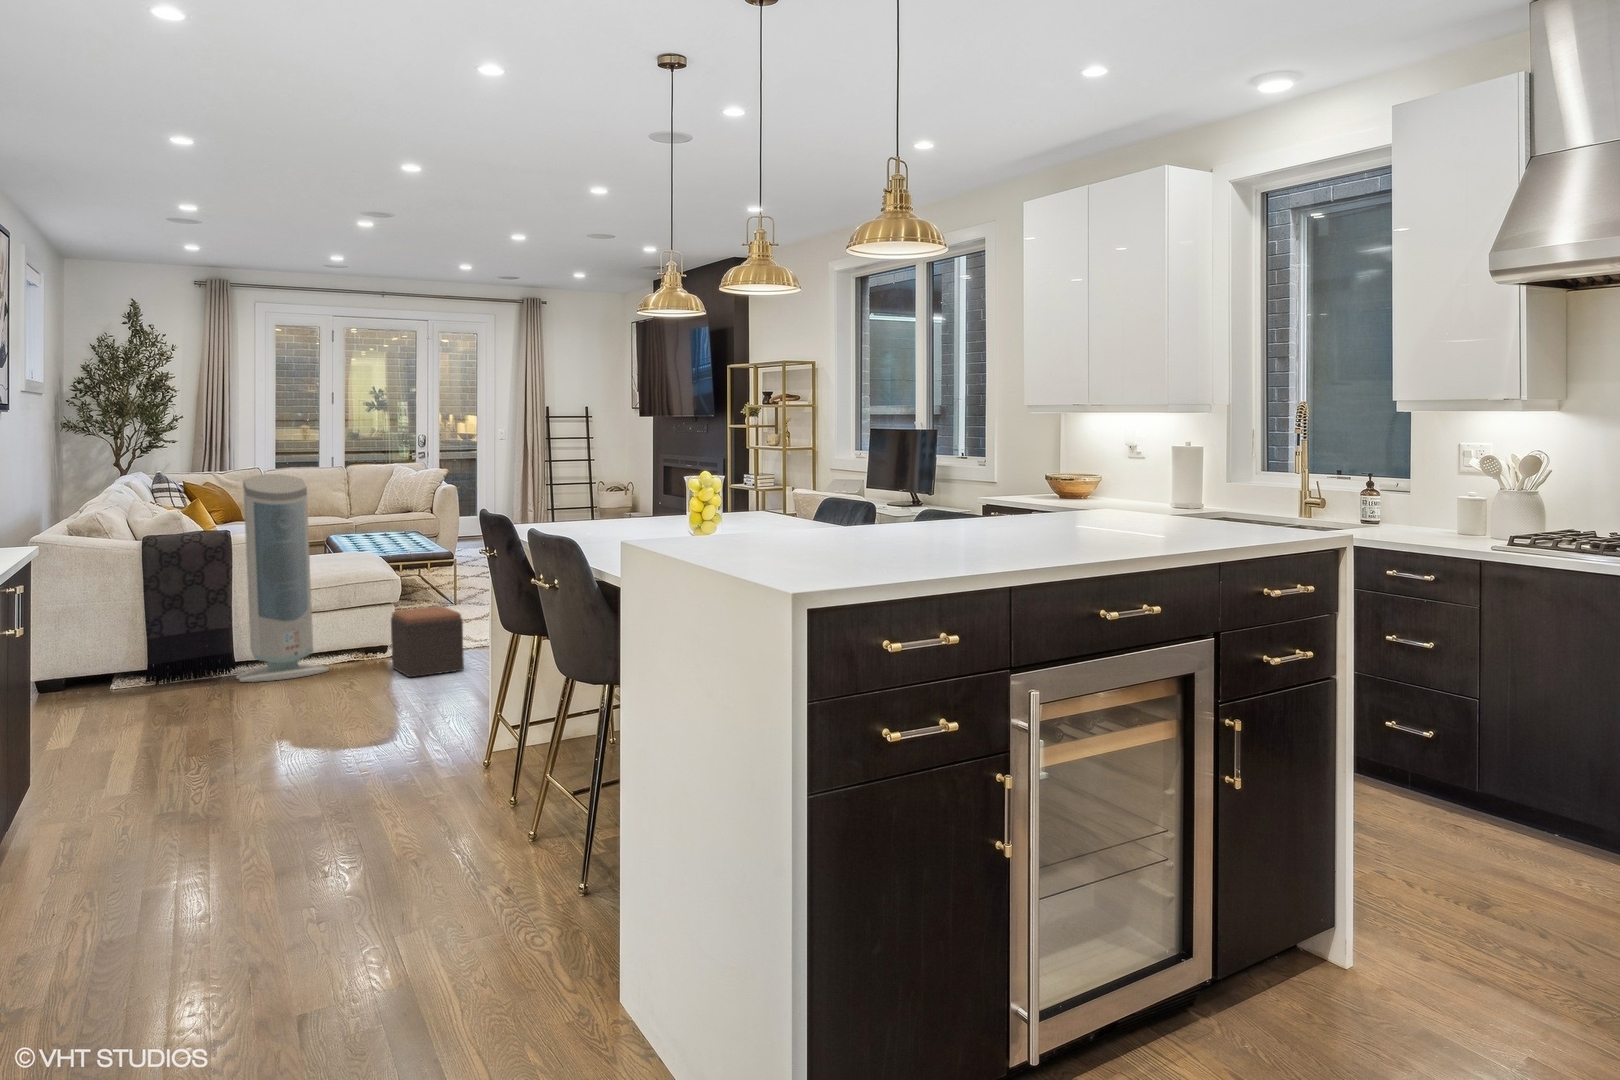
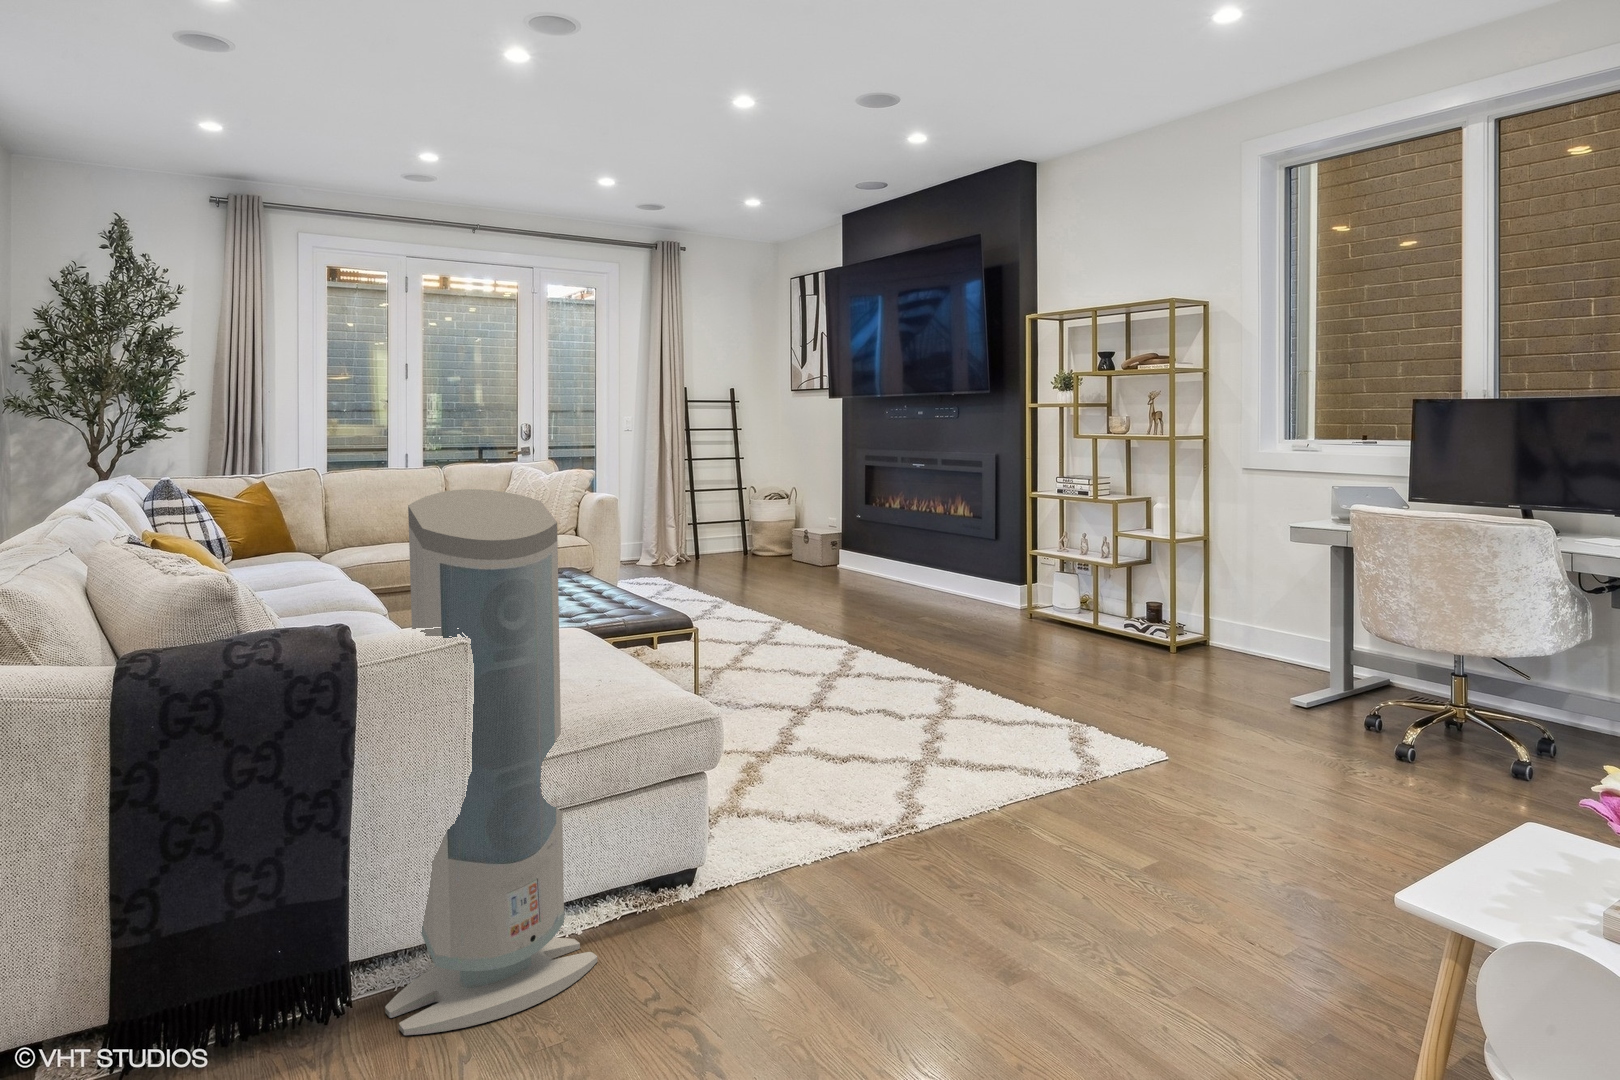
footstool: present [391,606,464,677] -> none [738,788,915,996]

